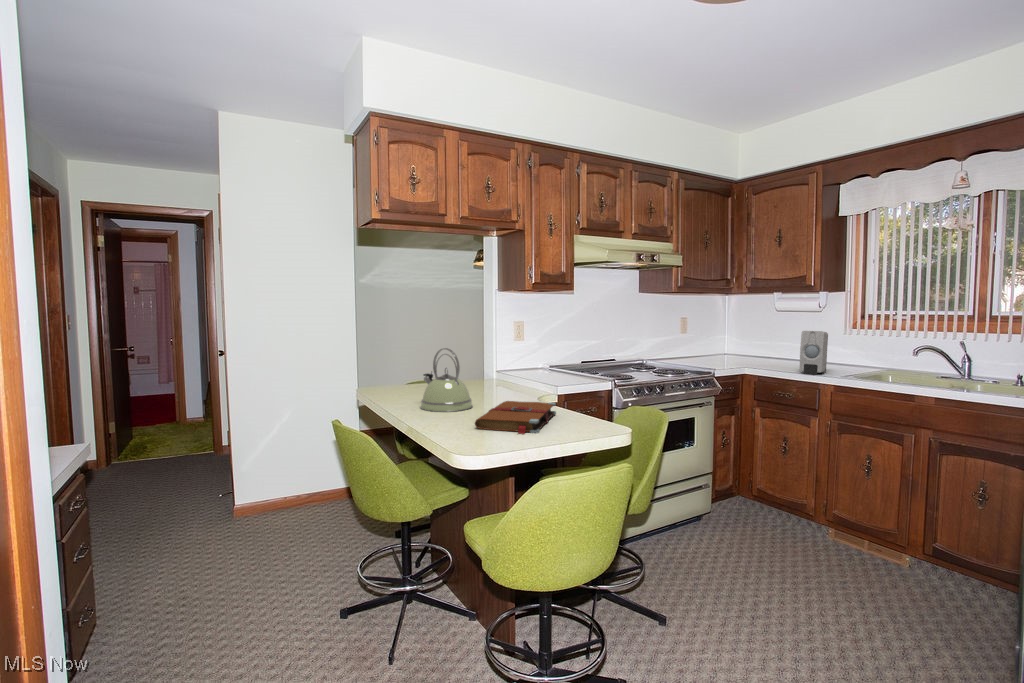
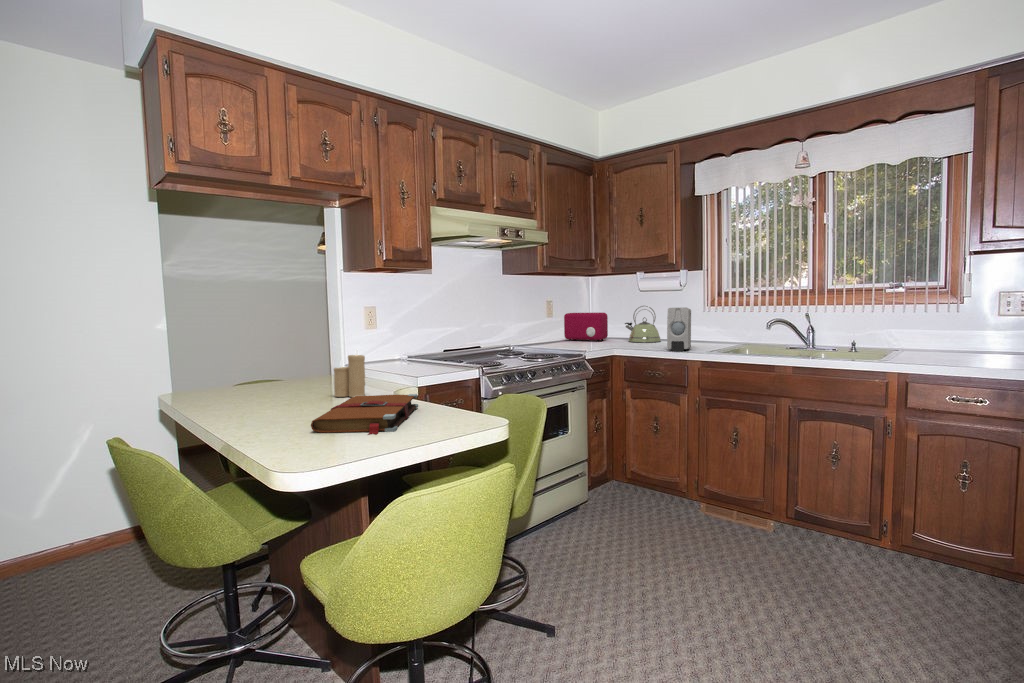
toaster: none [696,329,741,358] -> present [564,313,608,341]
kettle: present [420,348,472,412] -> present [625,306,661,343]
candle: none [488,361,514,401] -> present [334,349,365,397]

